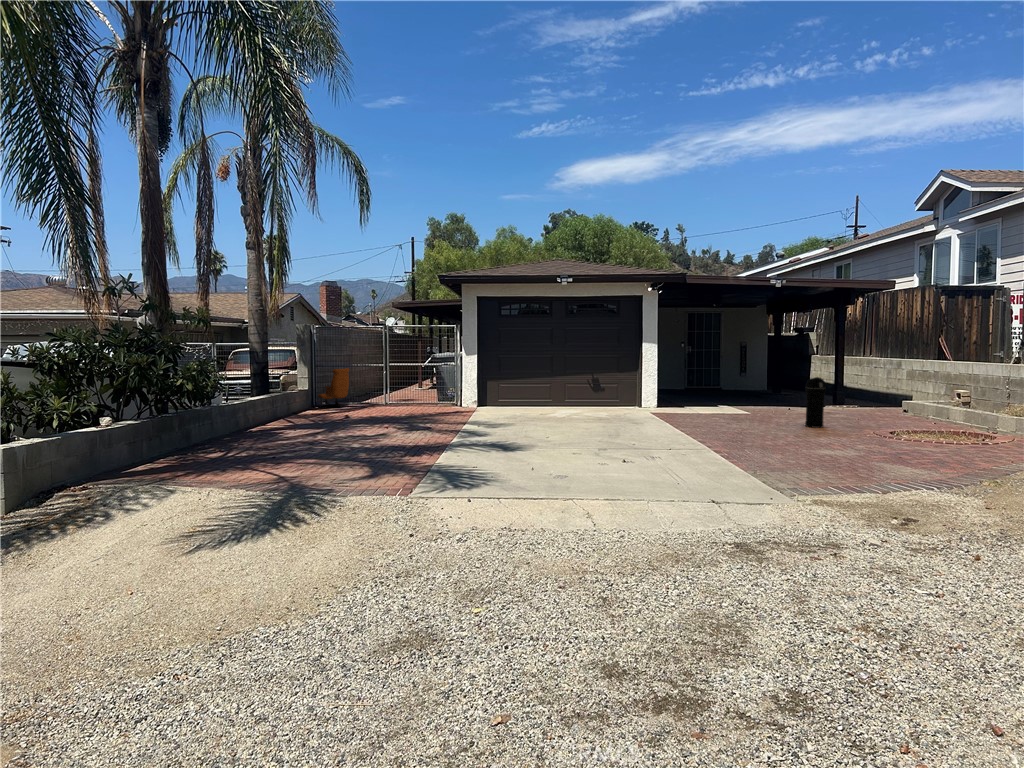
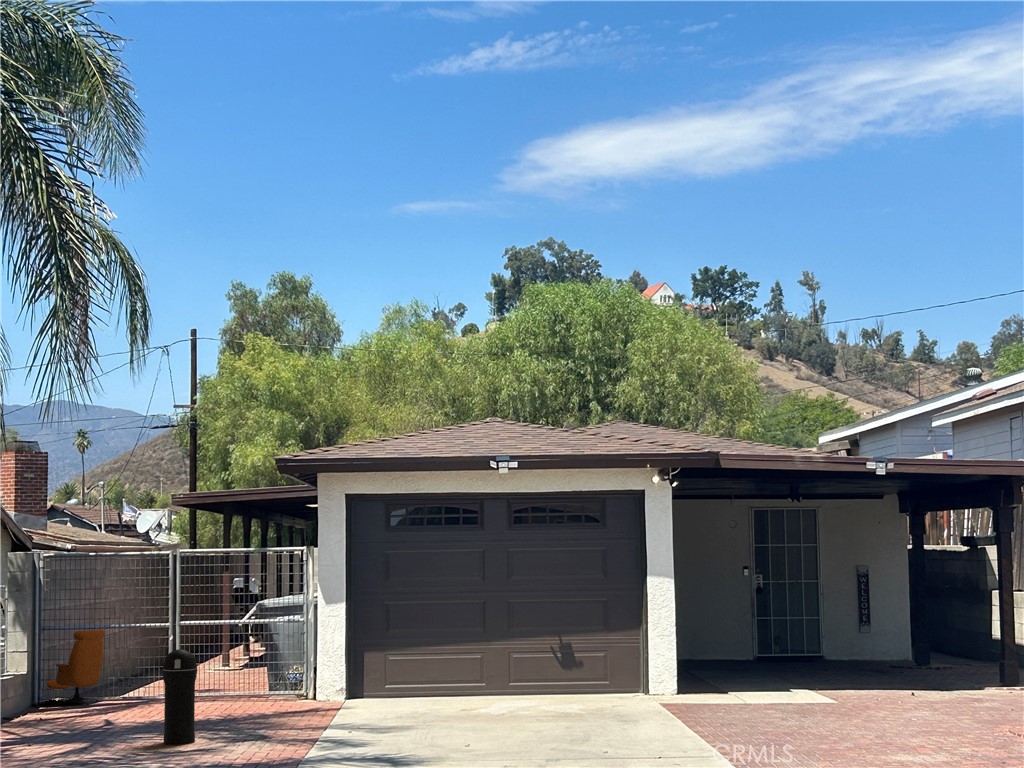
trash can: present [805,377,826,428] -> present [162,649,197,745]

